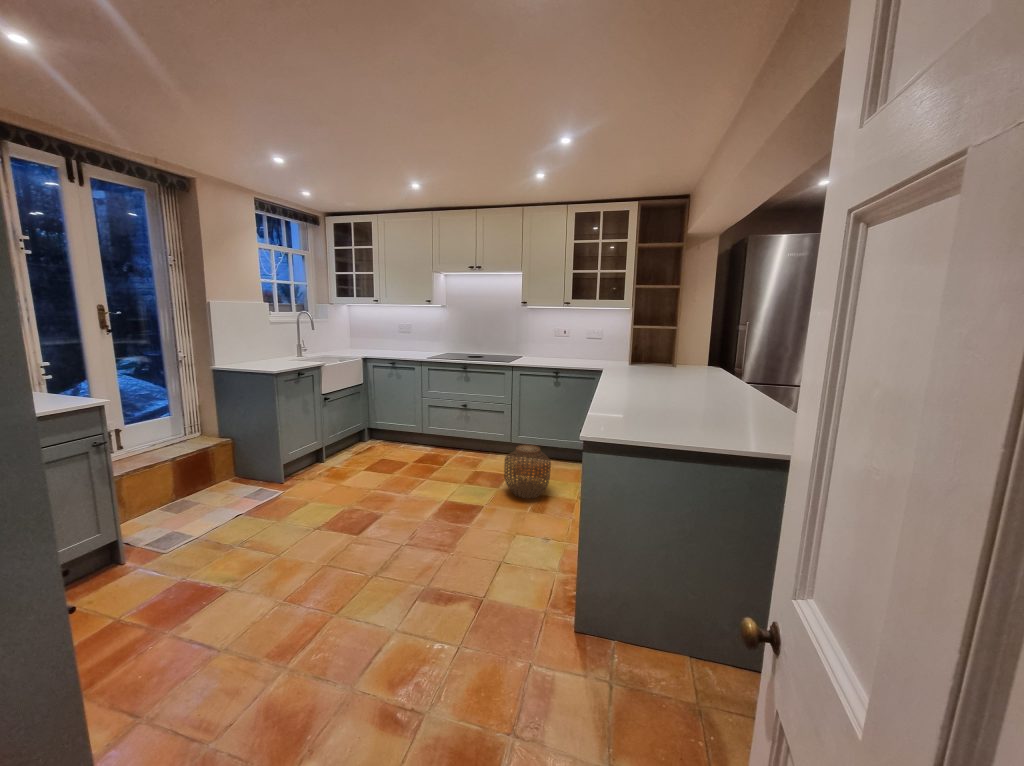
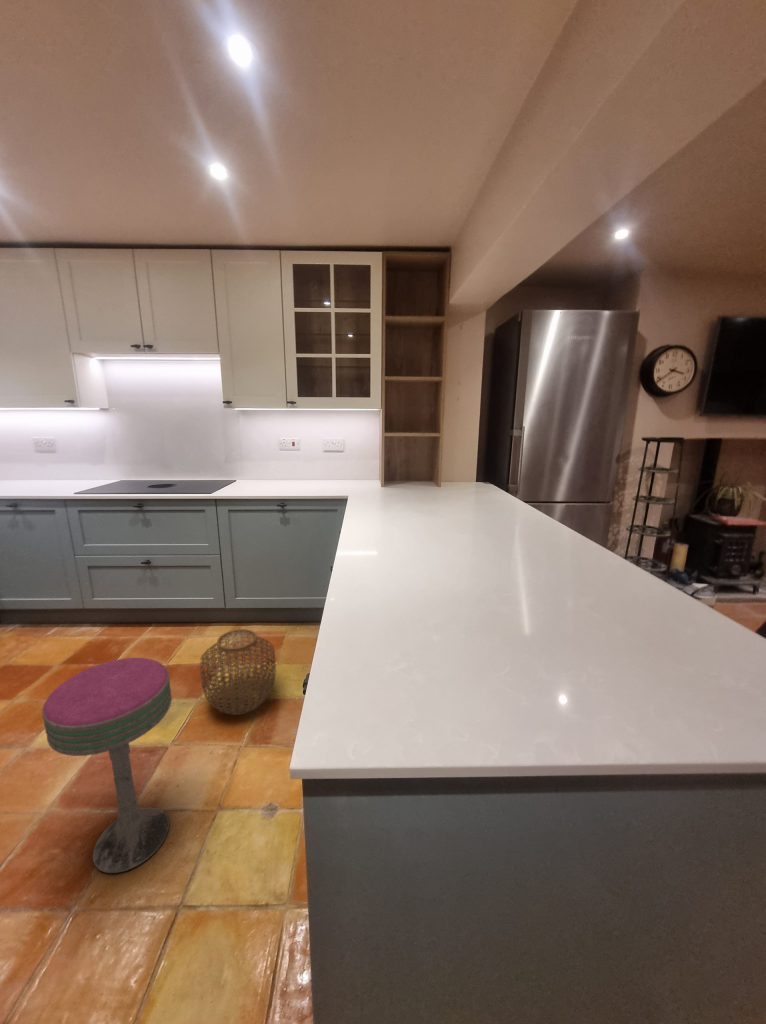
bar stool: none [448,433,505,548] -> present [42,658,172,873]

